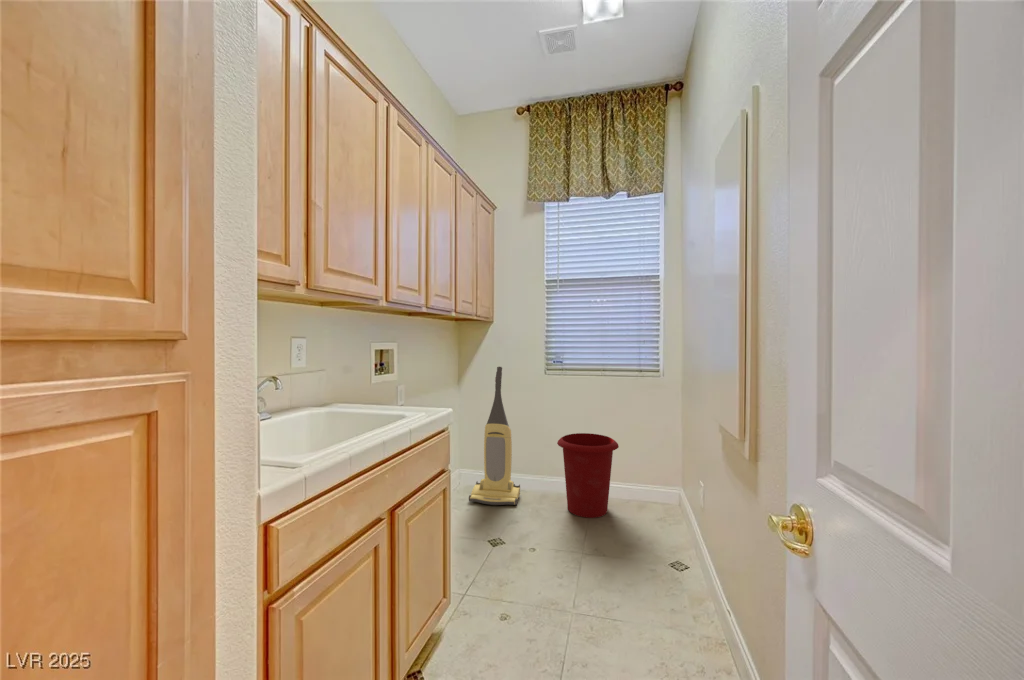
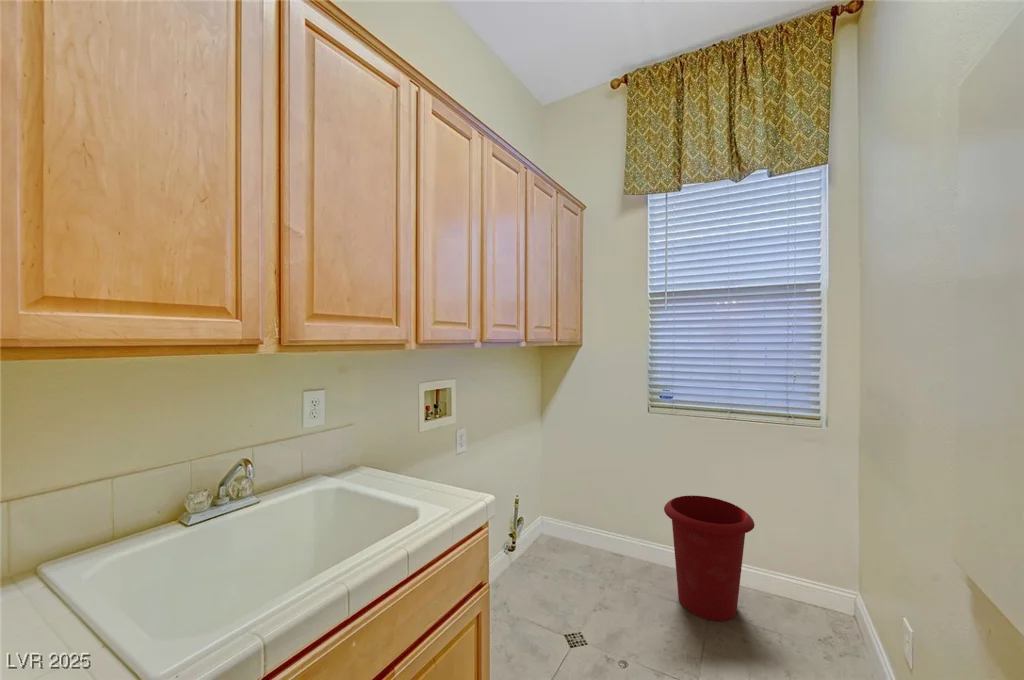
vacuum cleaner: present [469,367,520,505] -> none [550,401,615,581]

